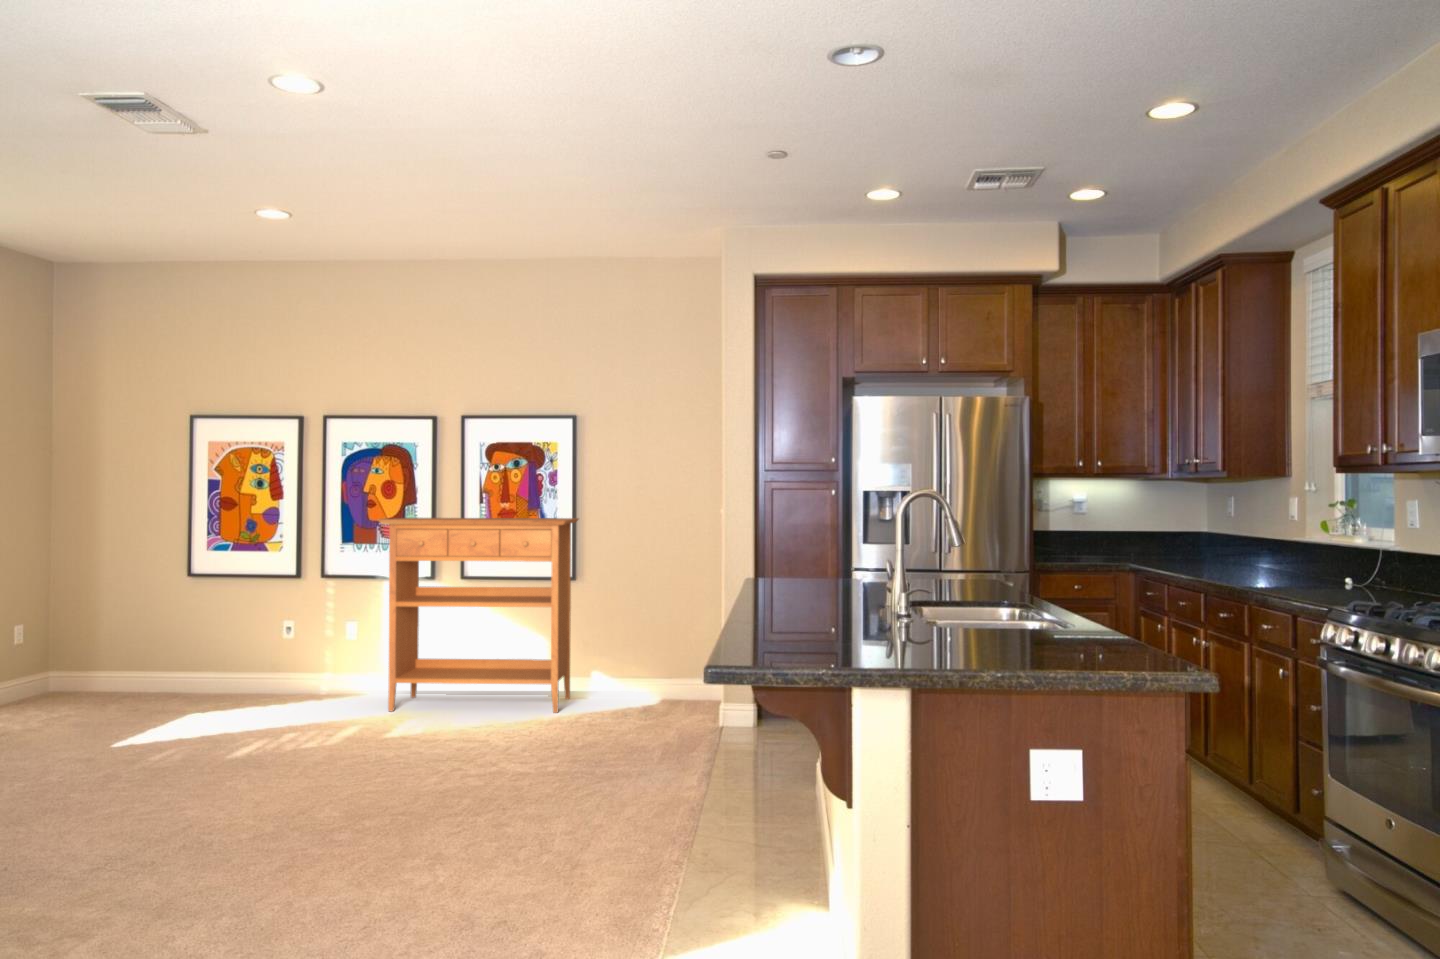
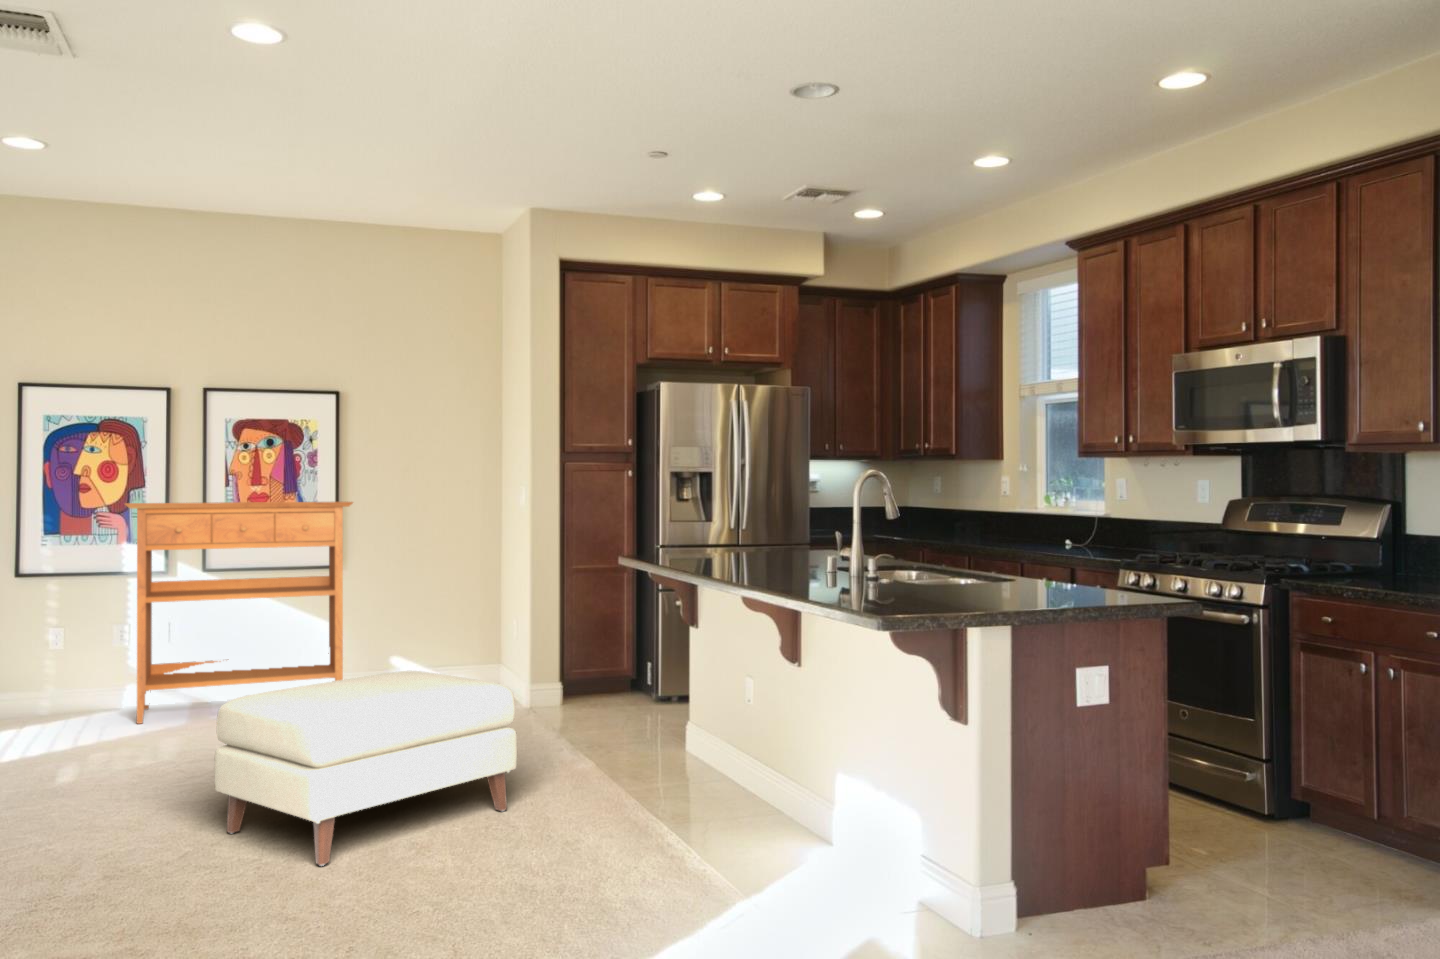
ottoman: none [297,696,557,882] -> present [214,671,517,866]

